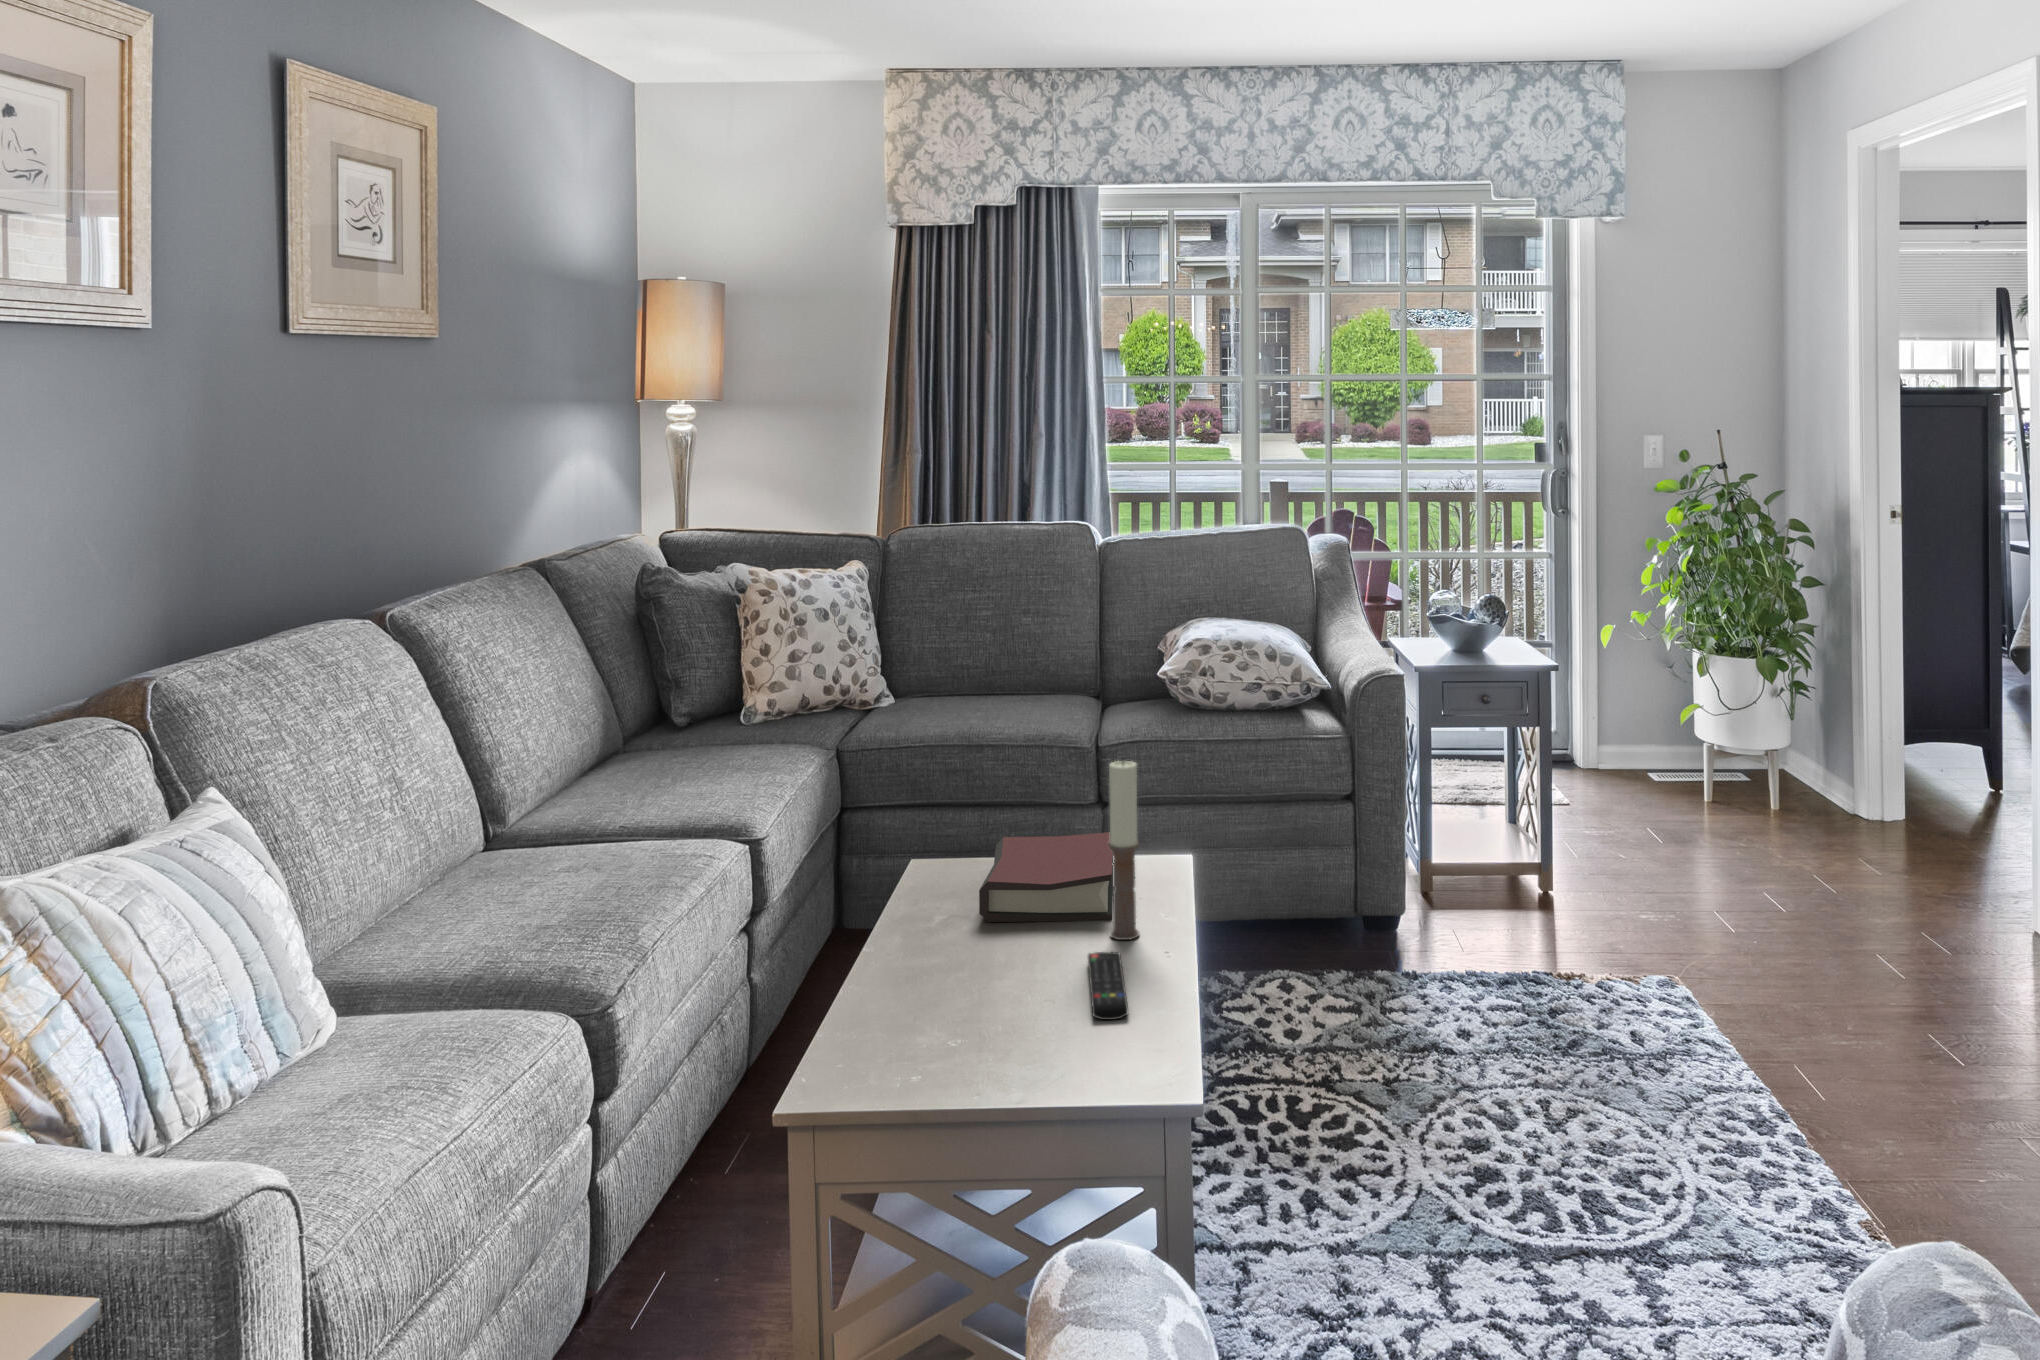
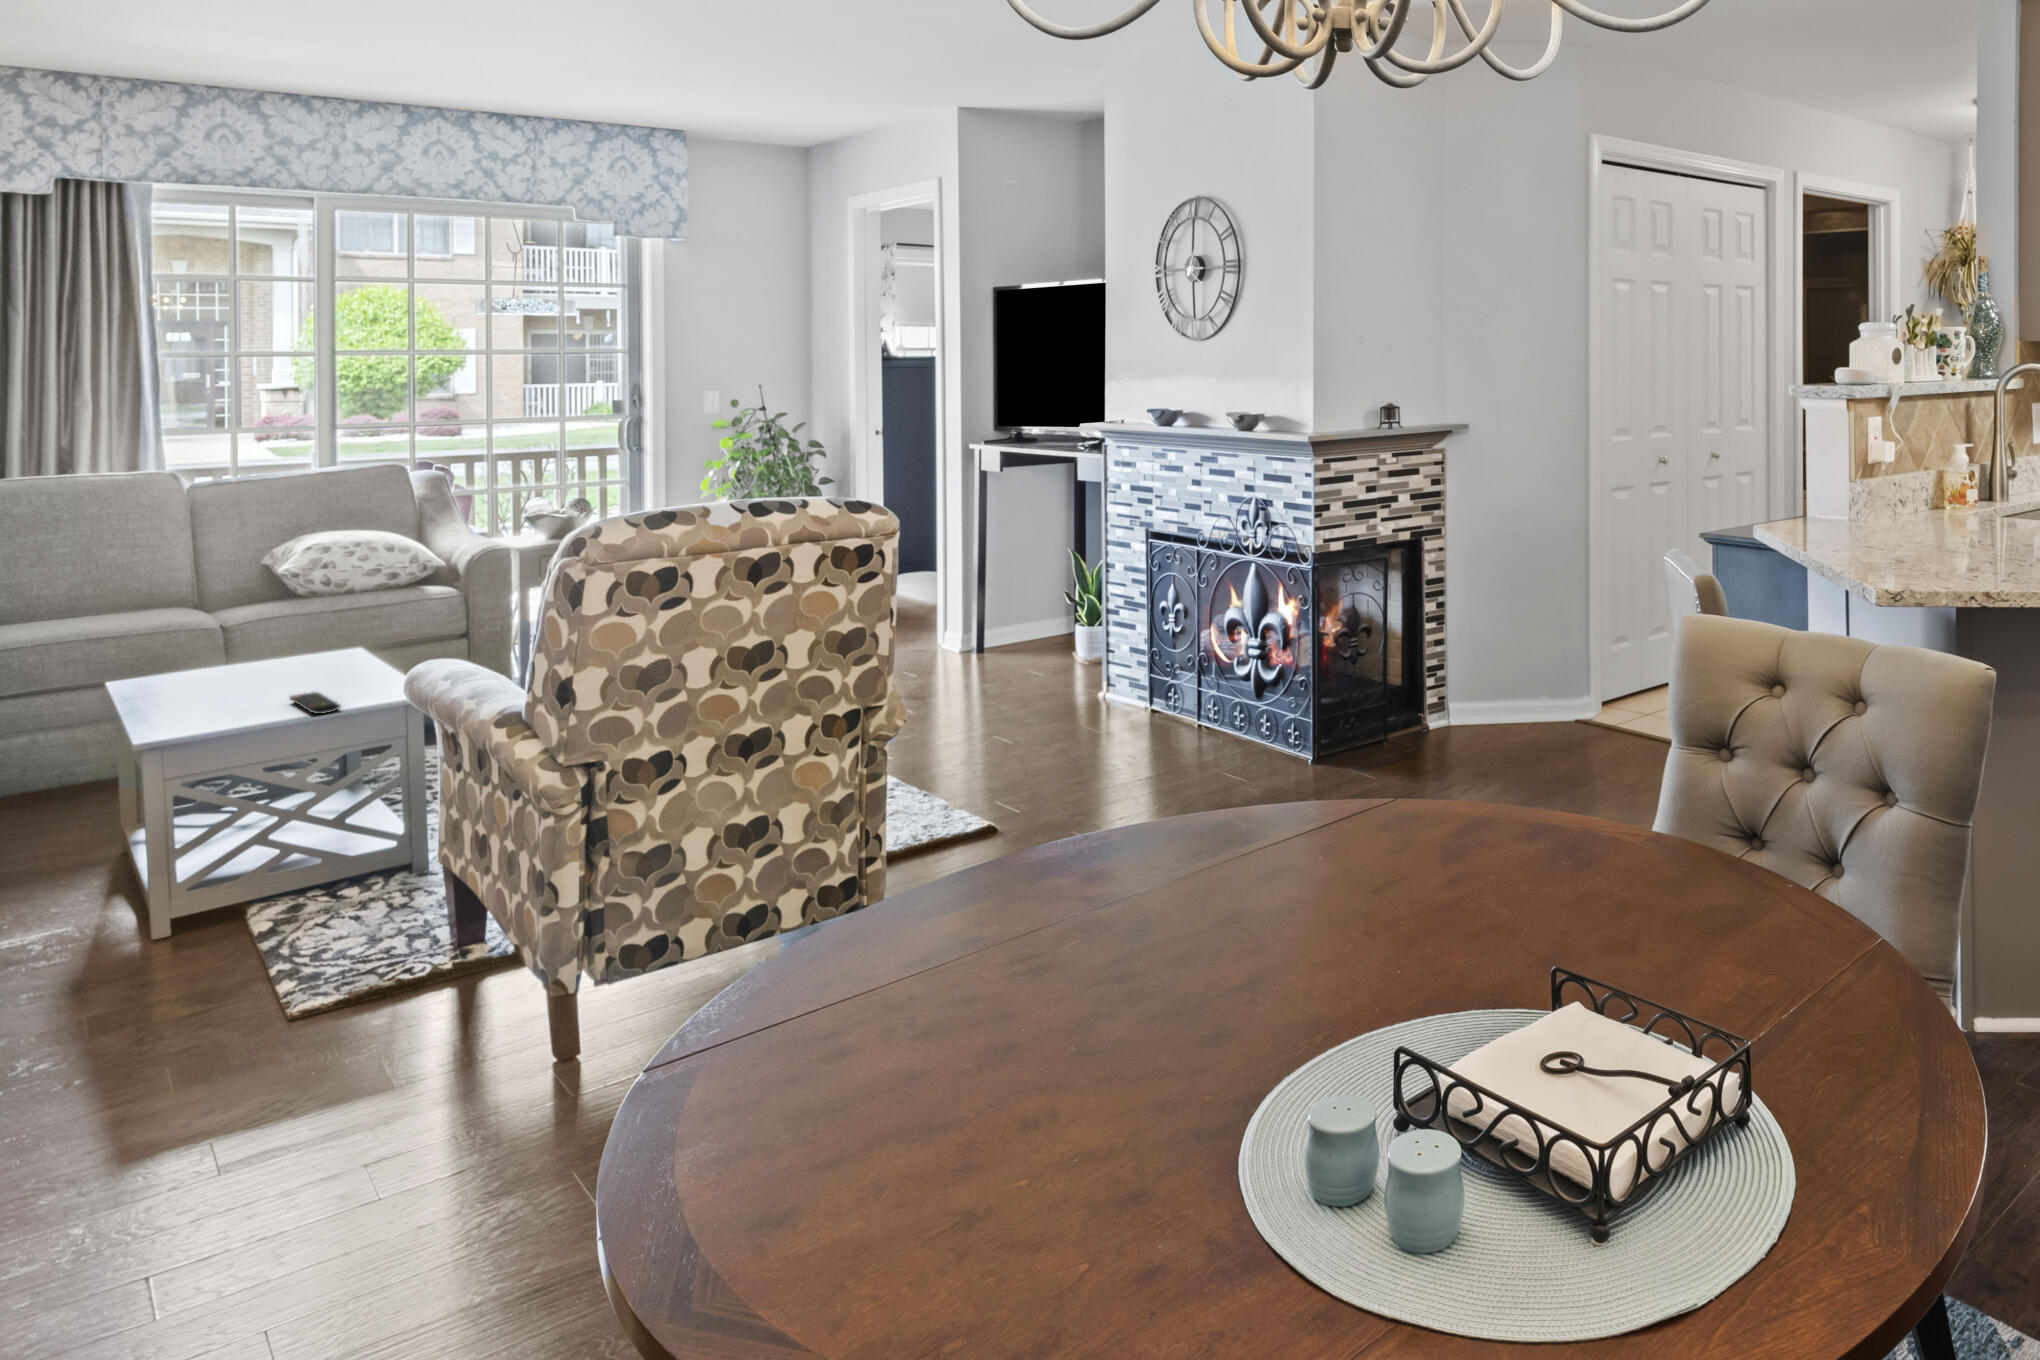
candle: present [1109,760,1139,940] -> none [298,573,326,693]
hardback book: present [979,832,1114,922] -> none [162,646,296,707]

